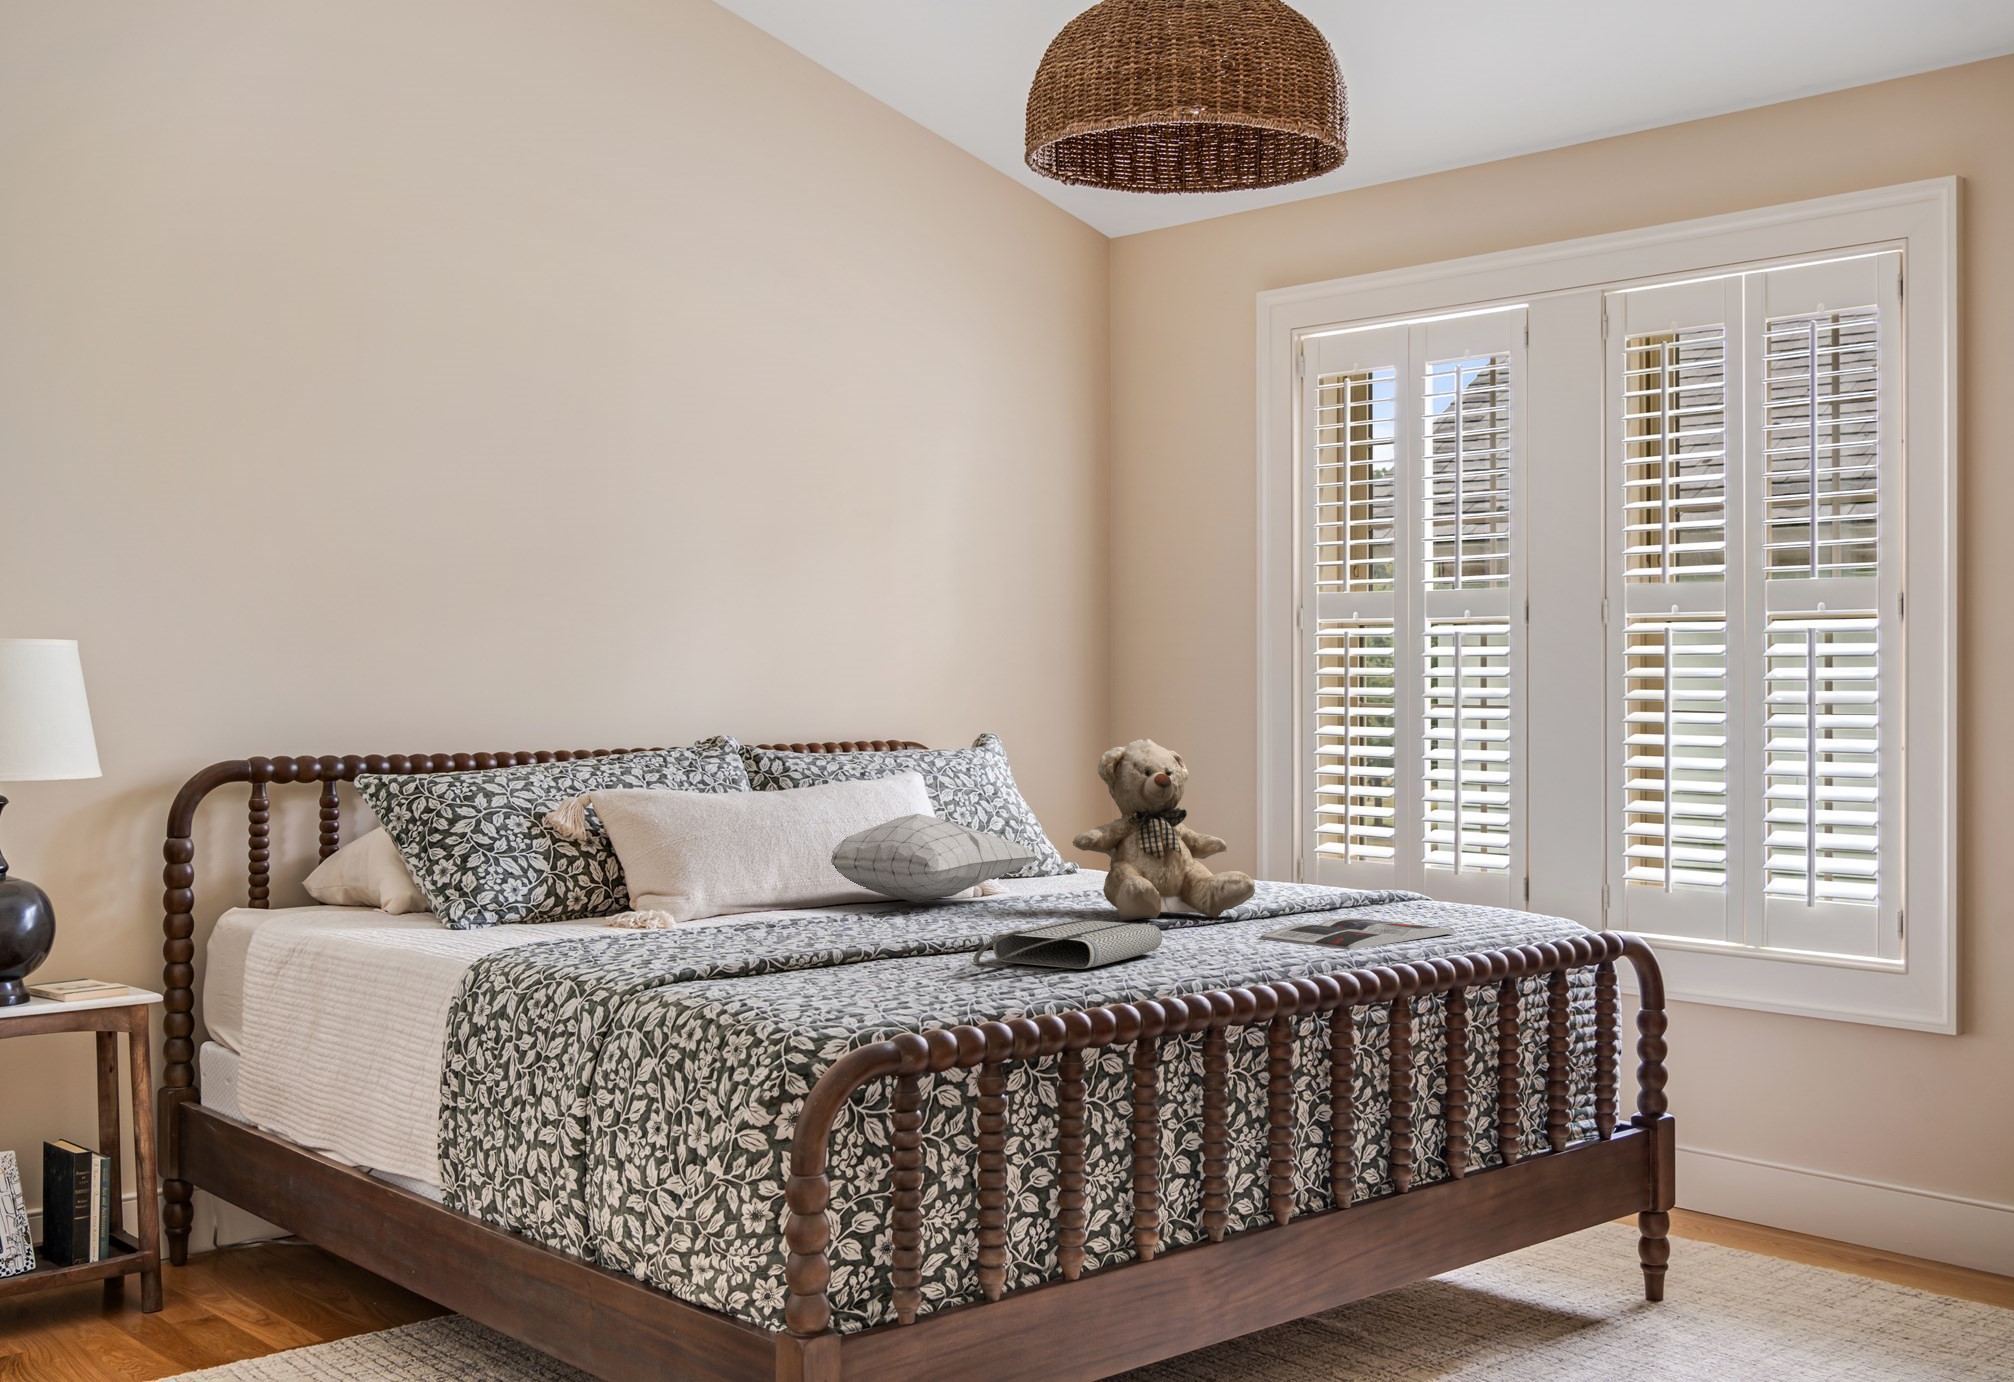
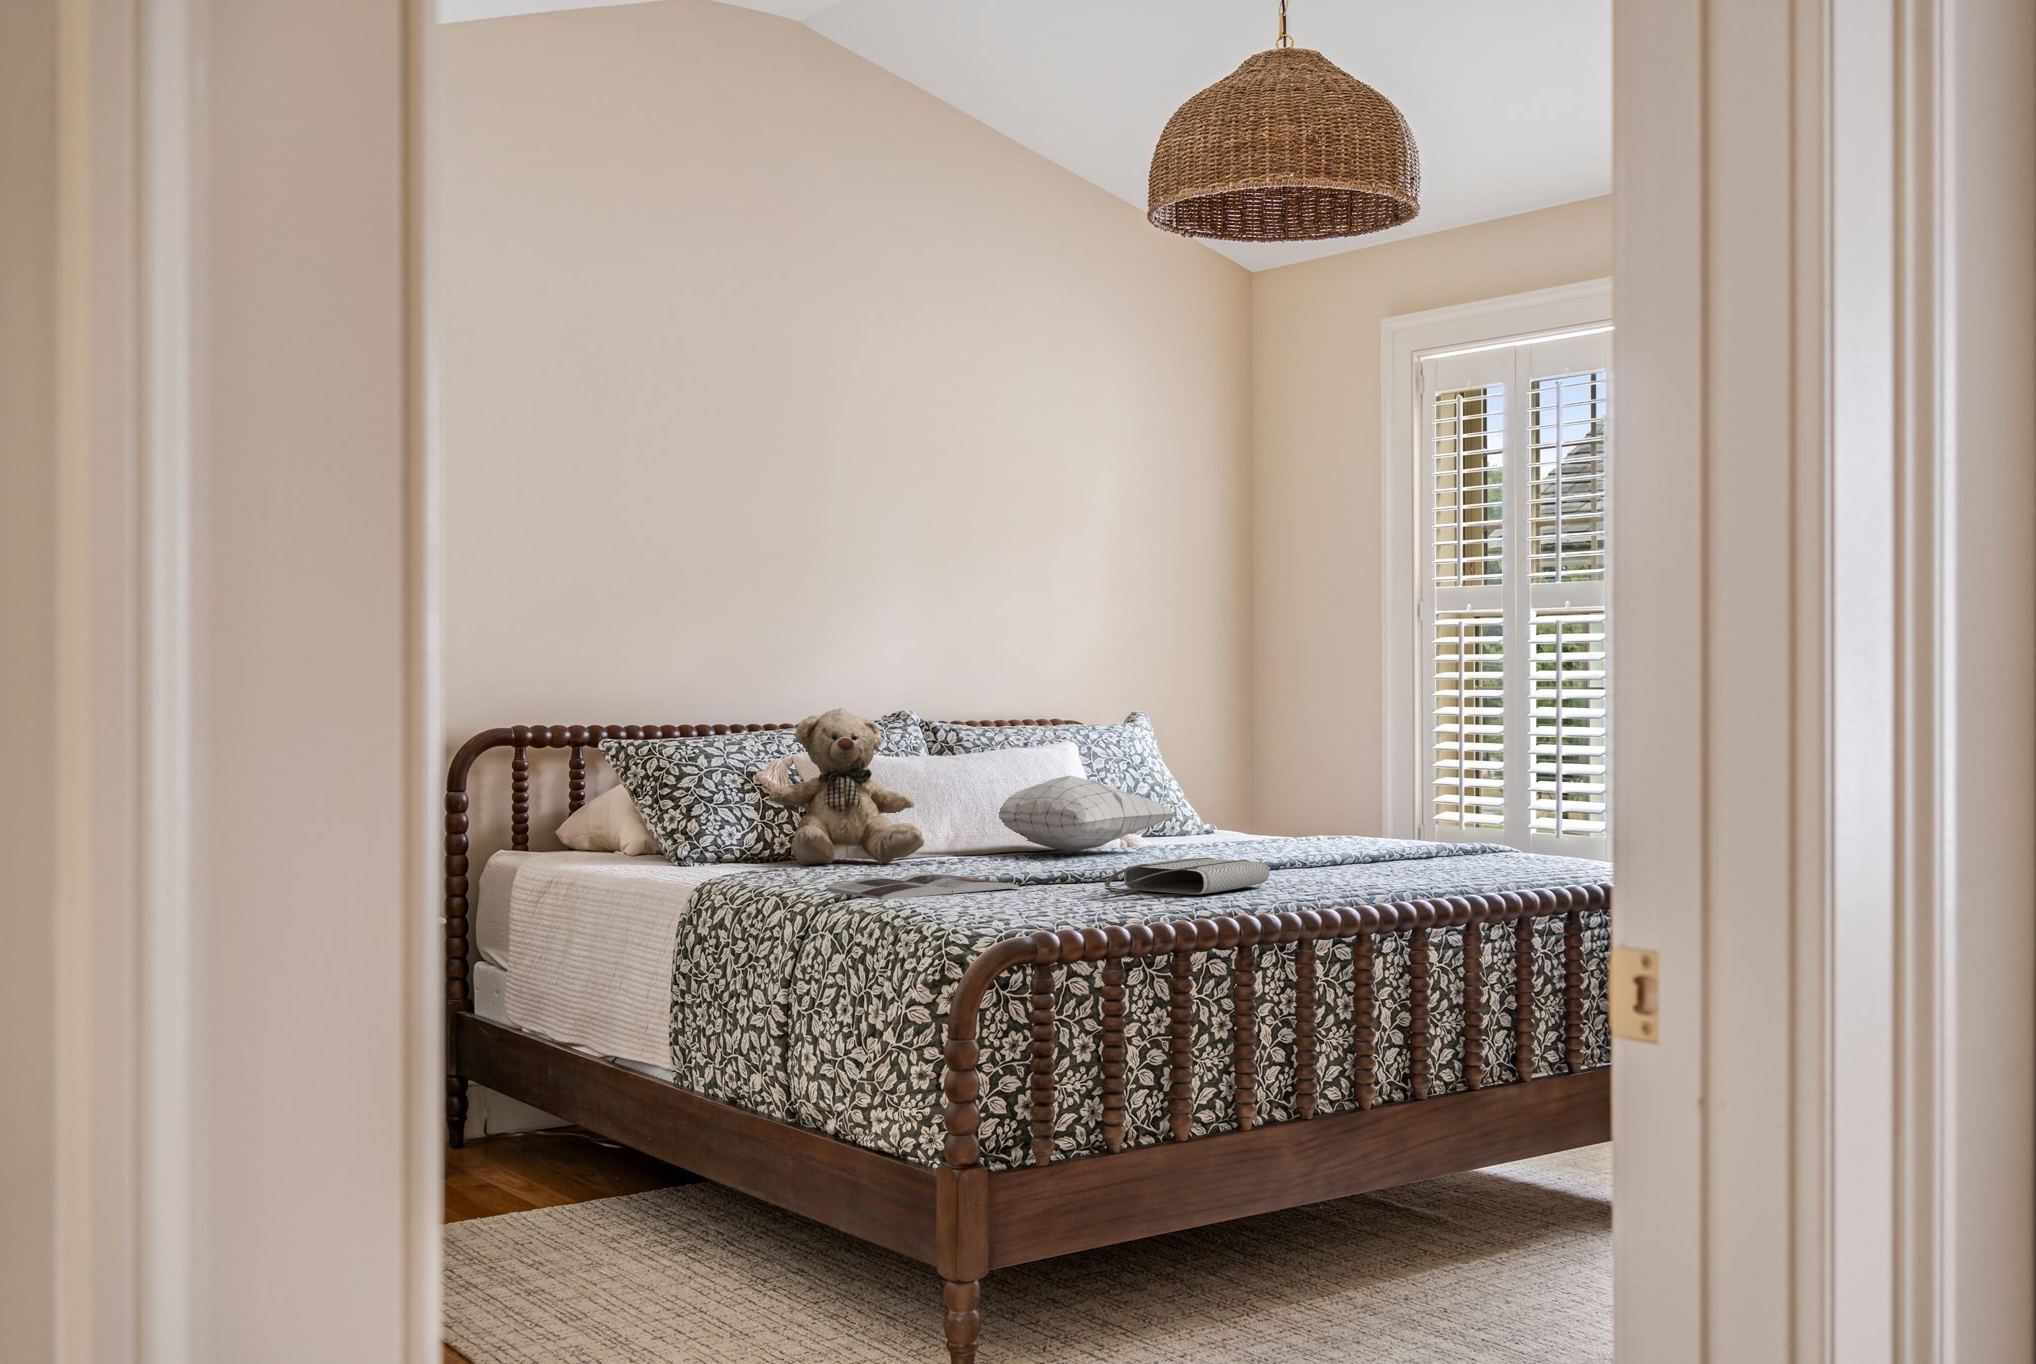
teddy bear: present [1072,739,1255,921] -> present [769,708,924,865]
magazine: present [1259,918,1456,950] -> present [825,874,1020,899]

